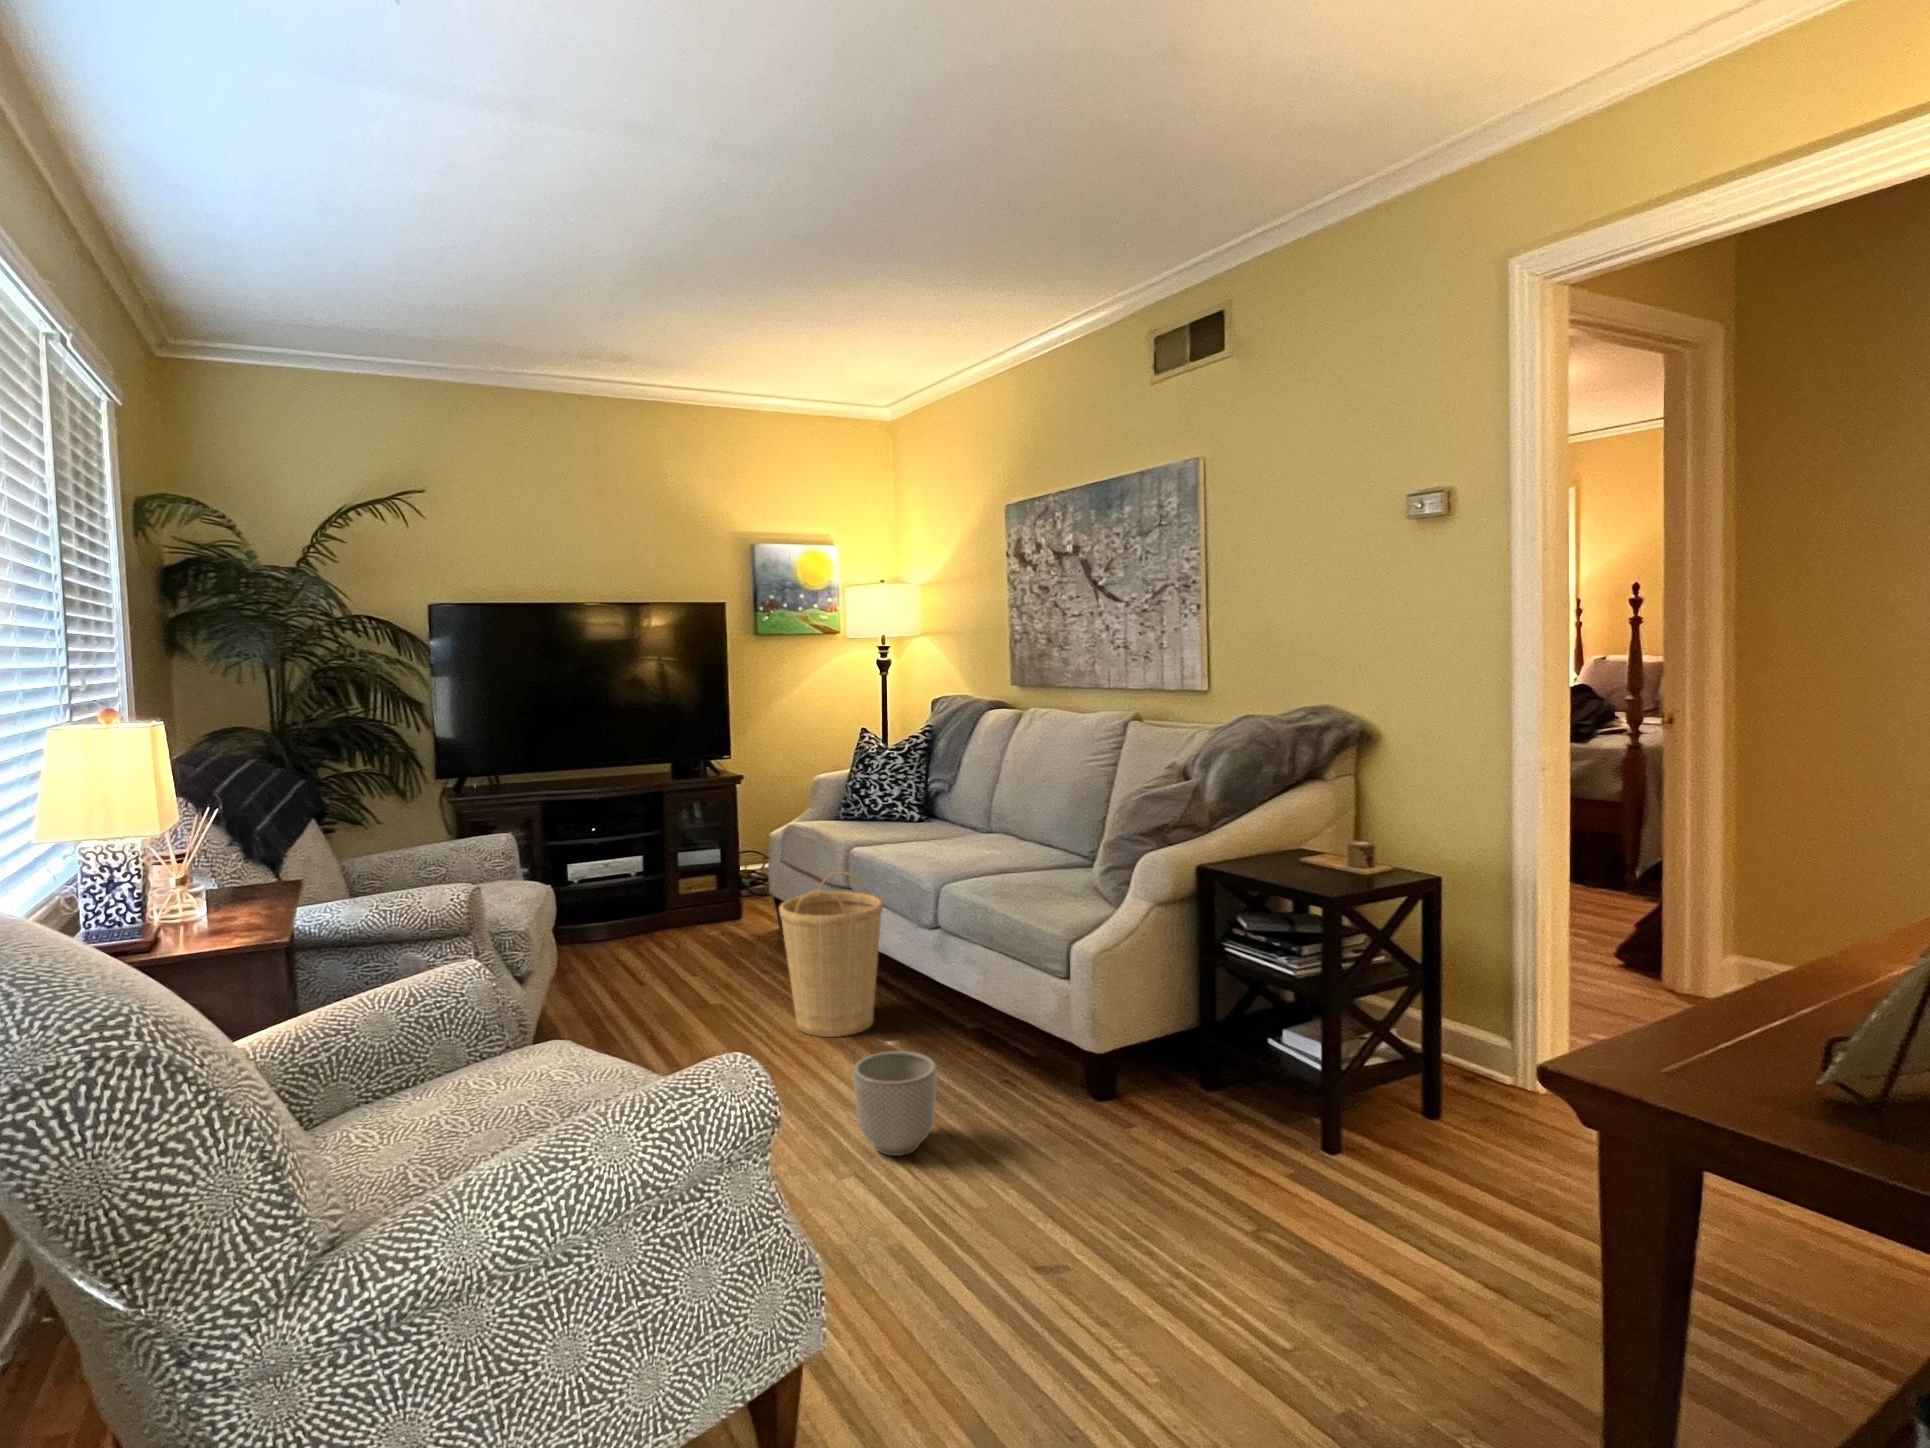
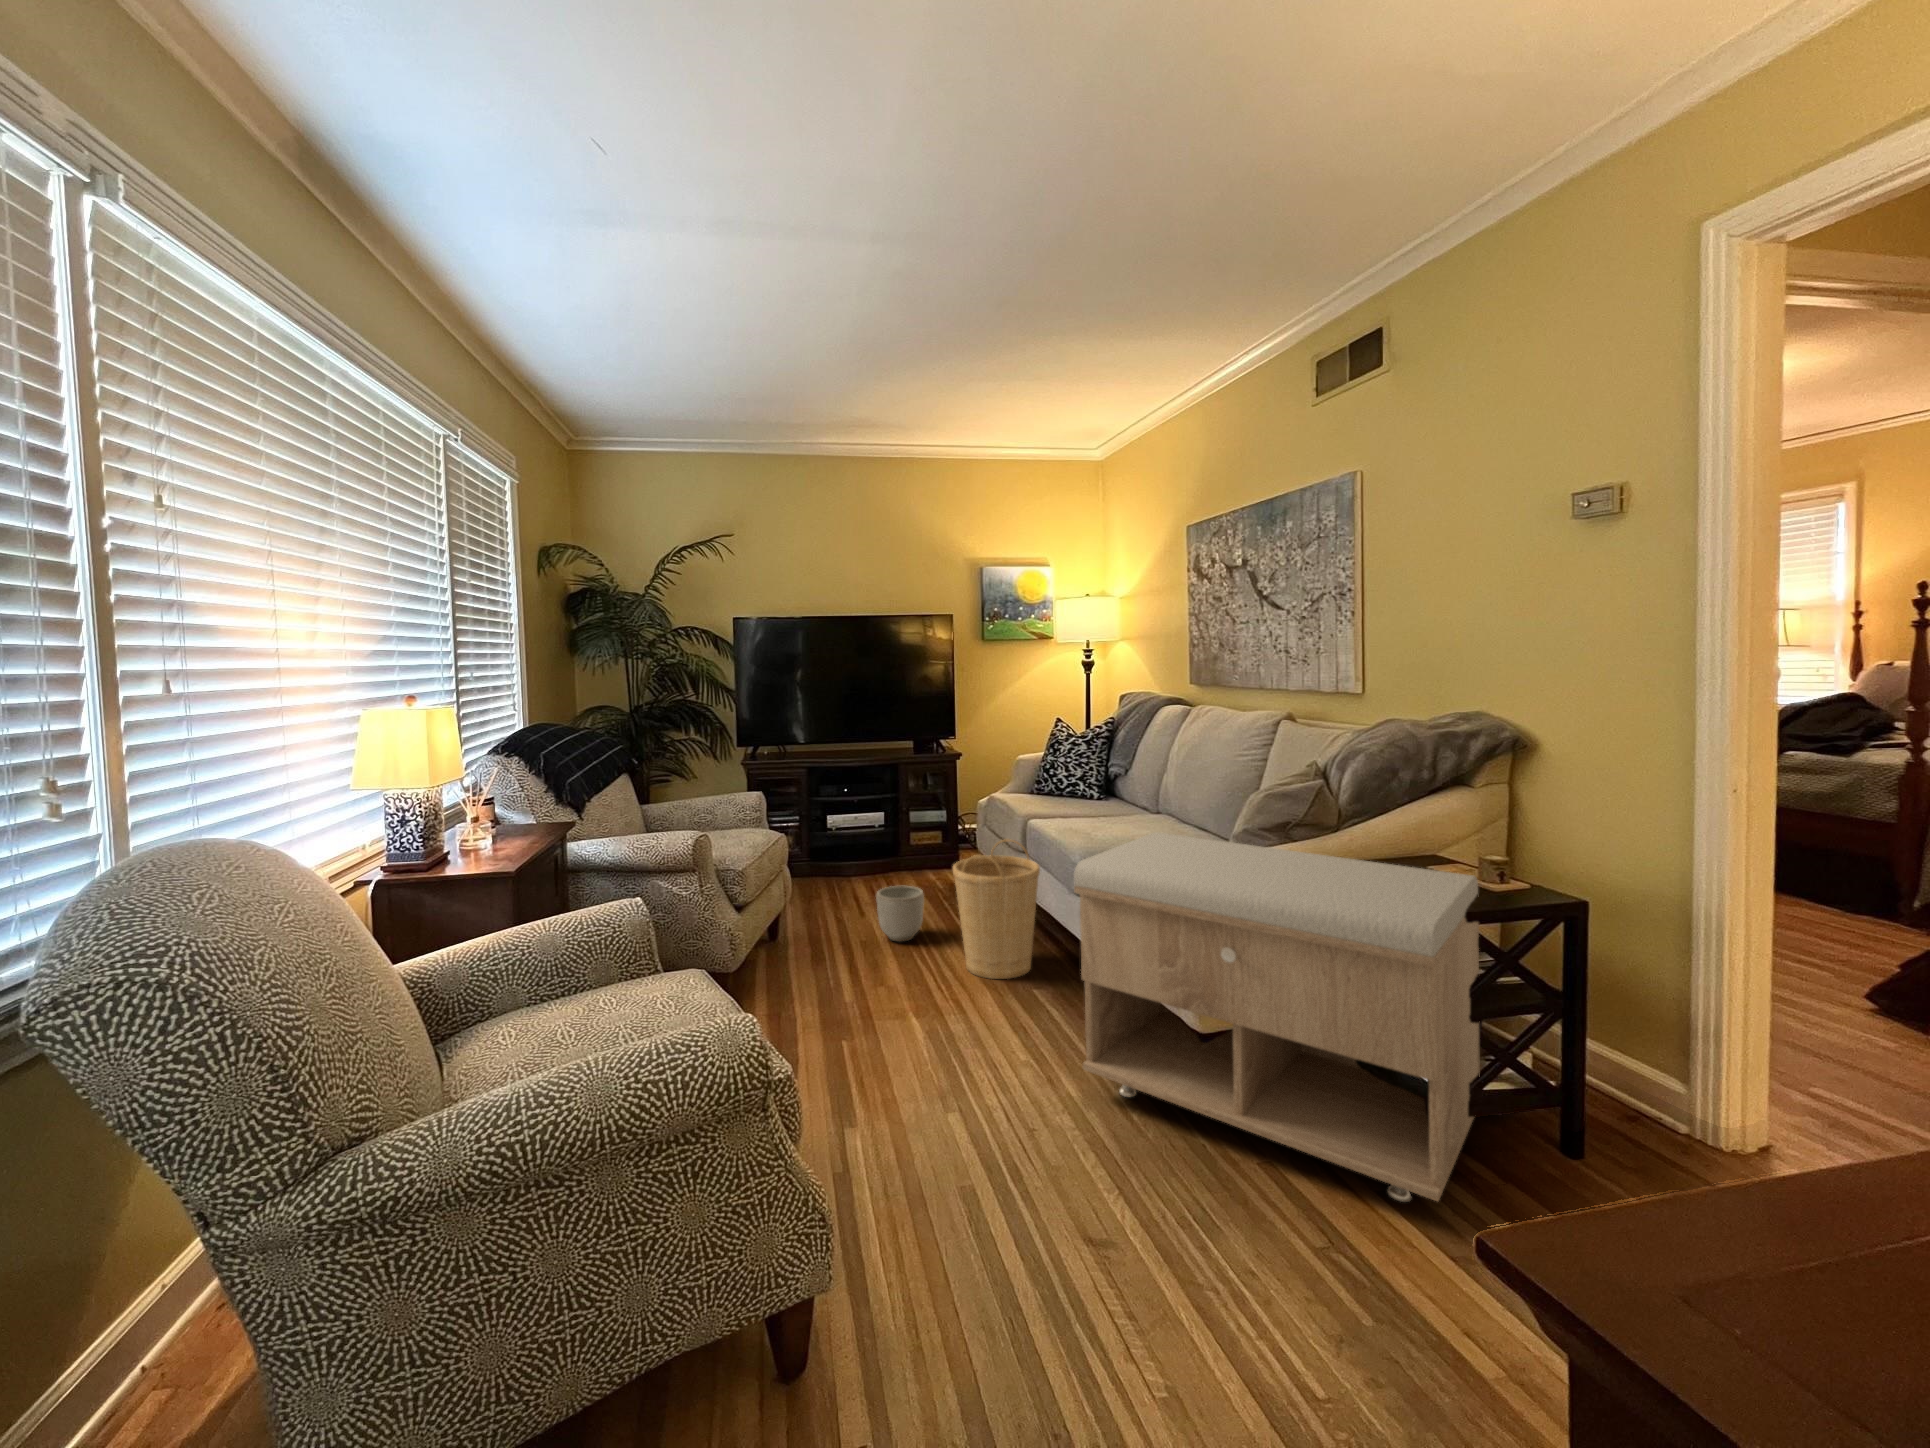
storage bench: none [970,847,1352,1183] -> present [1074,832,1480,1202]
planter: present [853,1051,937,1156] -> present [876,886,924,942]

